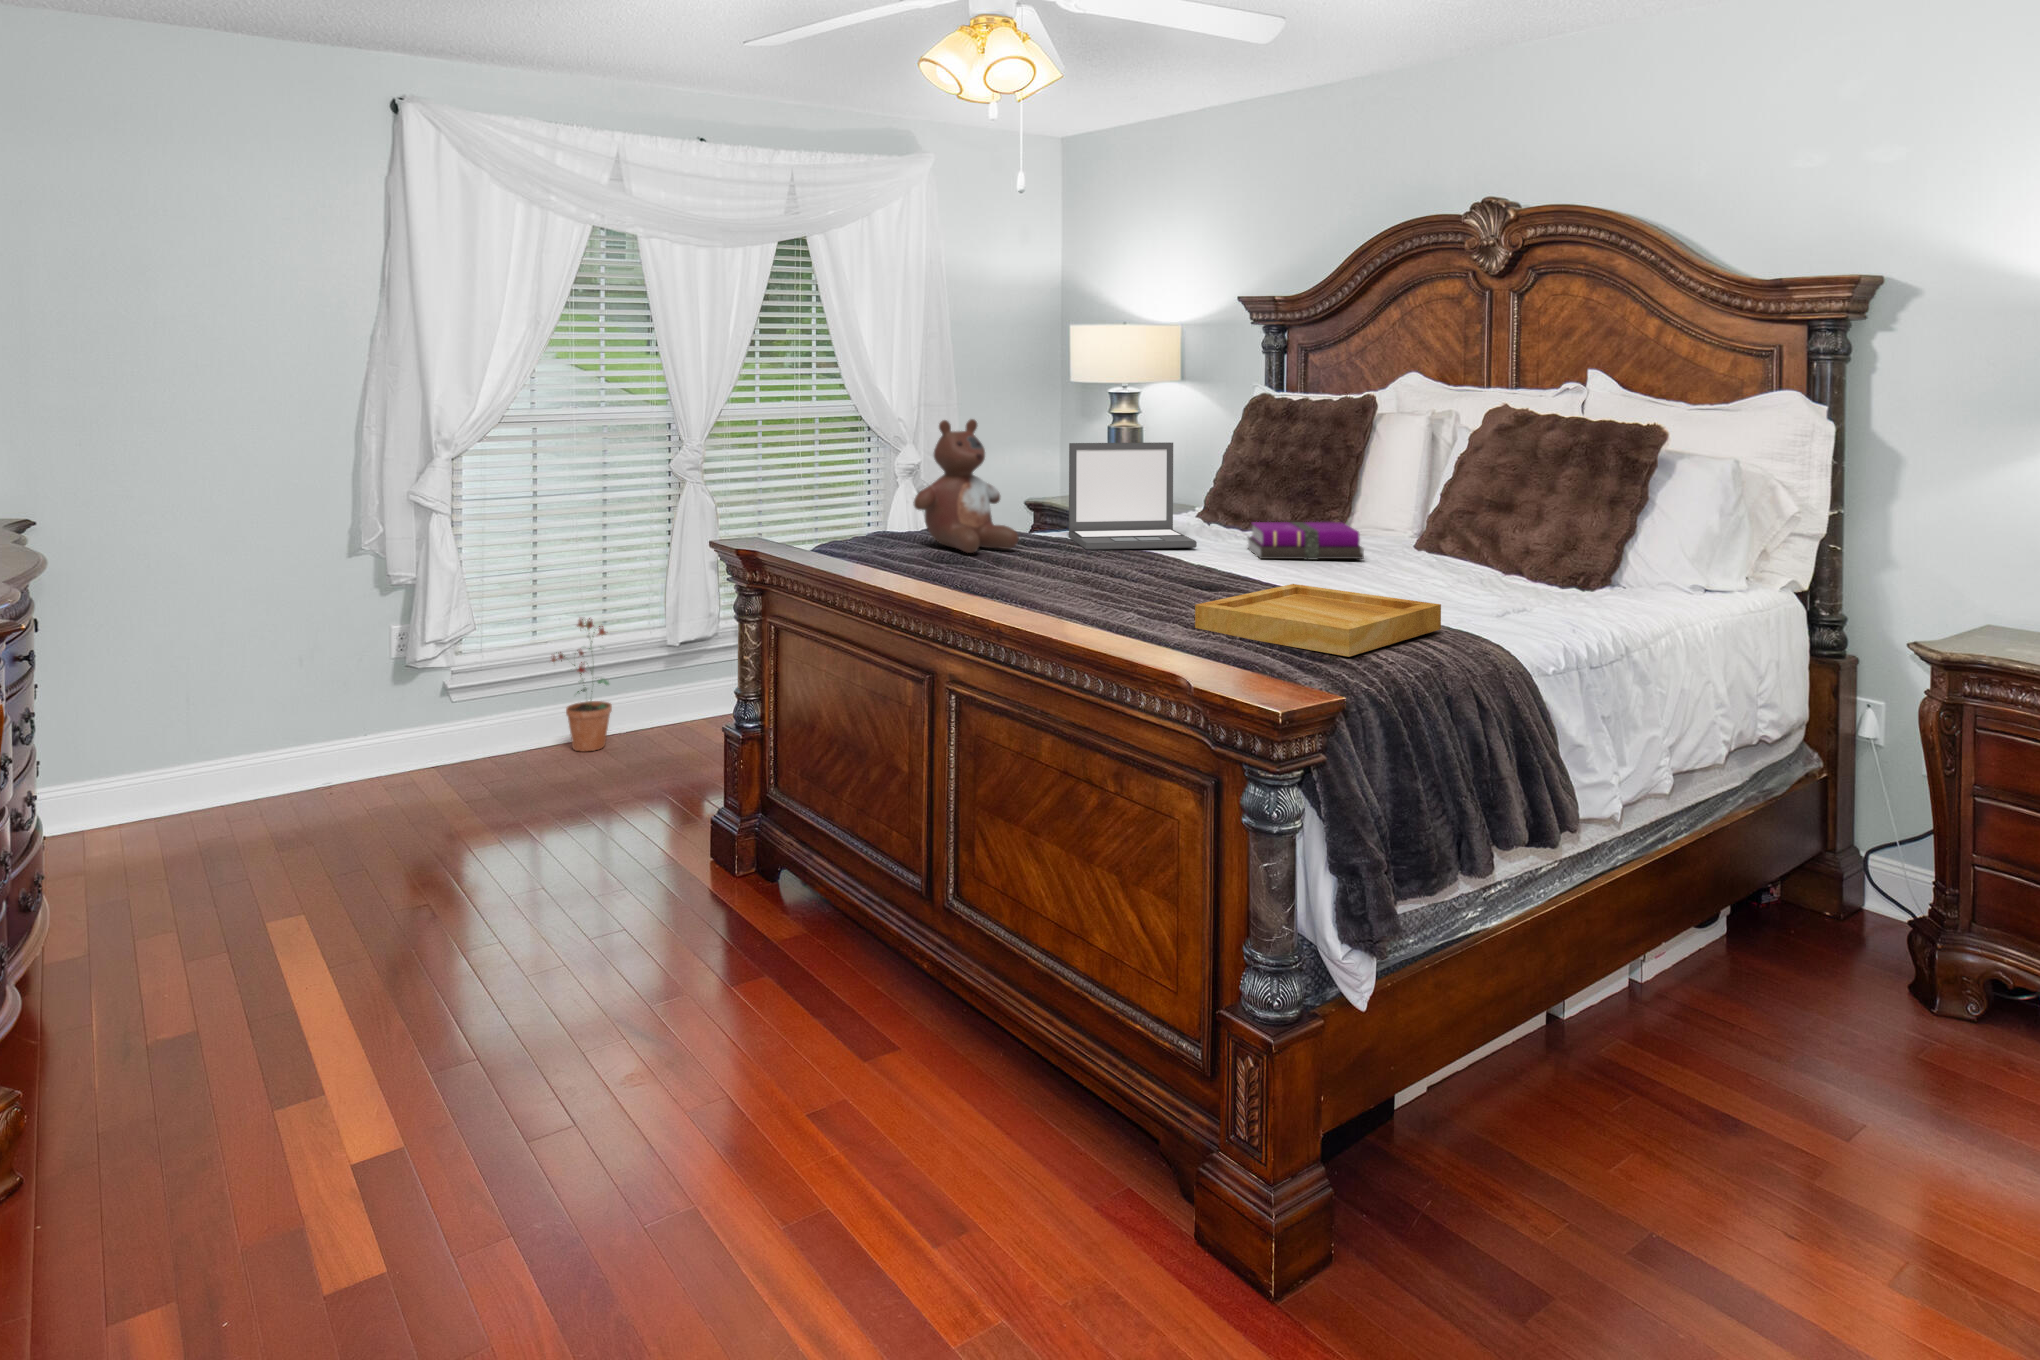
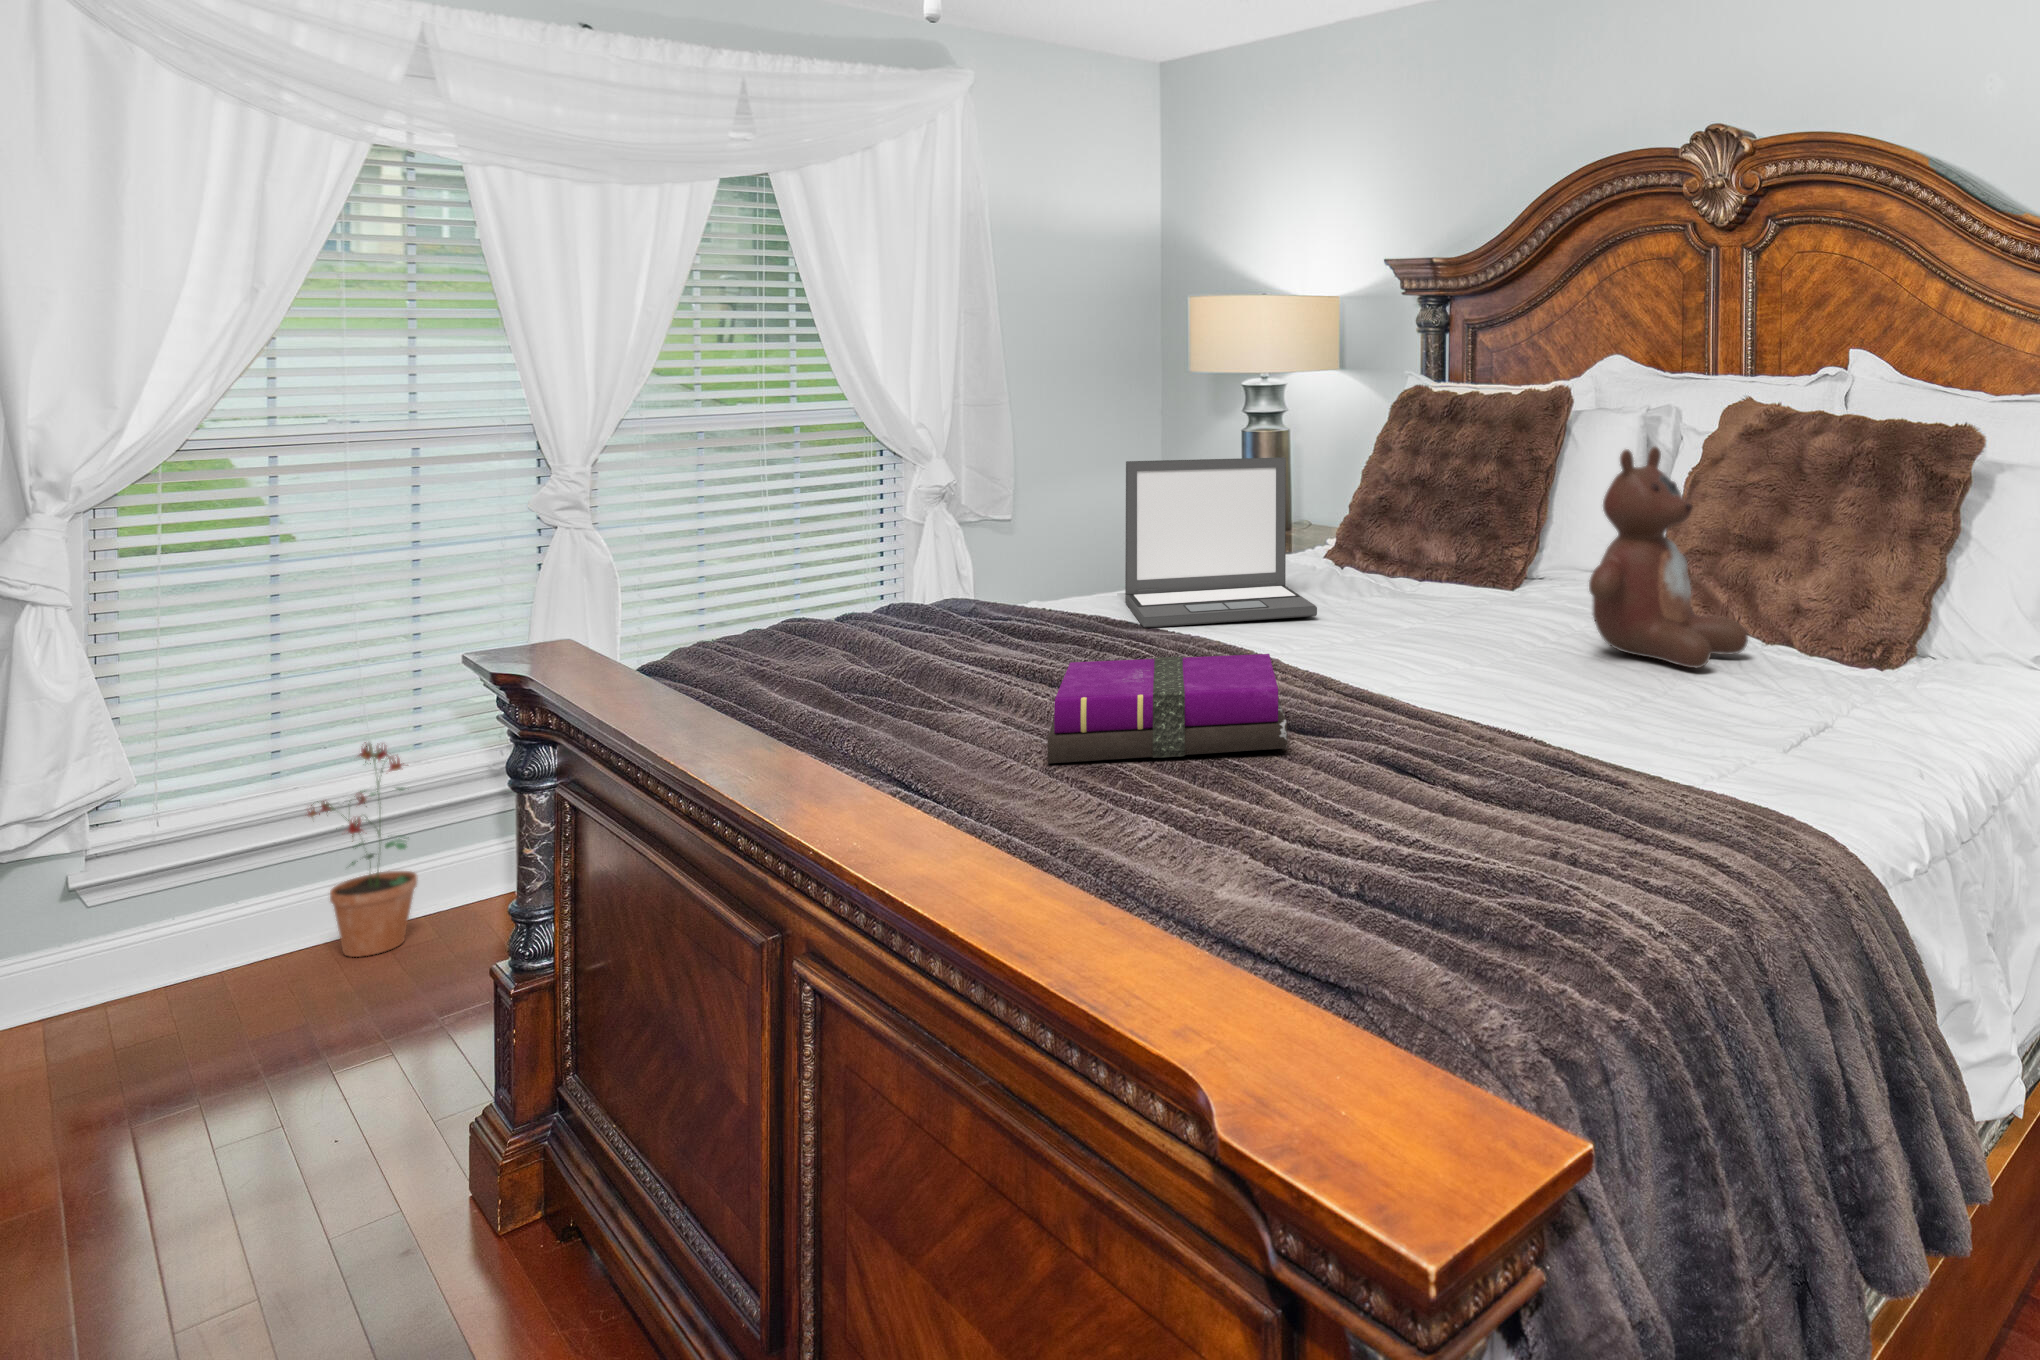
stuffed bear: present [913,419,1019,553] -> present [1589,447,1748,668]
notebook: present [1248,522,1364,560] -> present [1048,654,1287,763]
tray: present [1195,584,1441,657] -> none [1287,699,1717,877]

